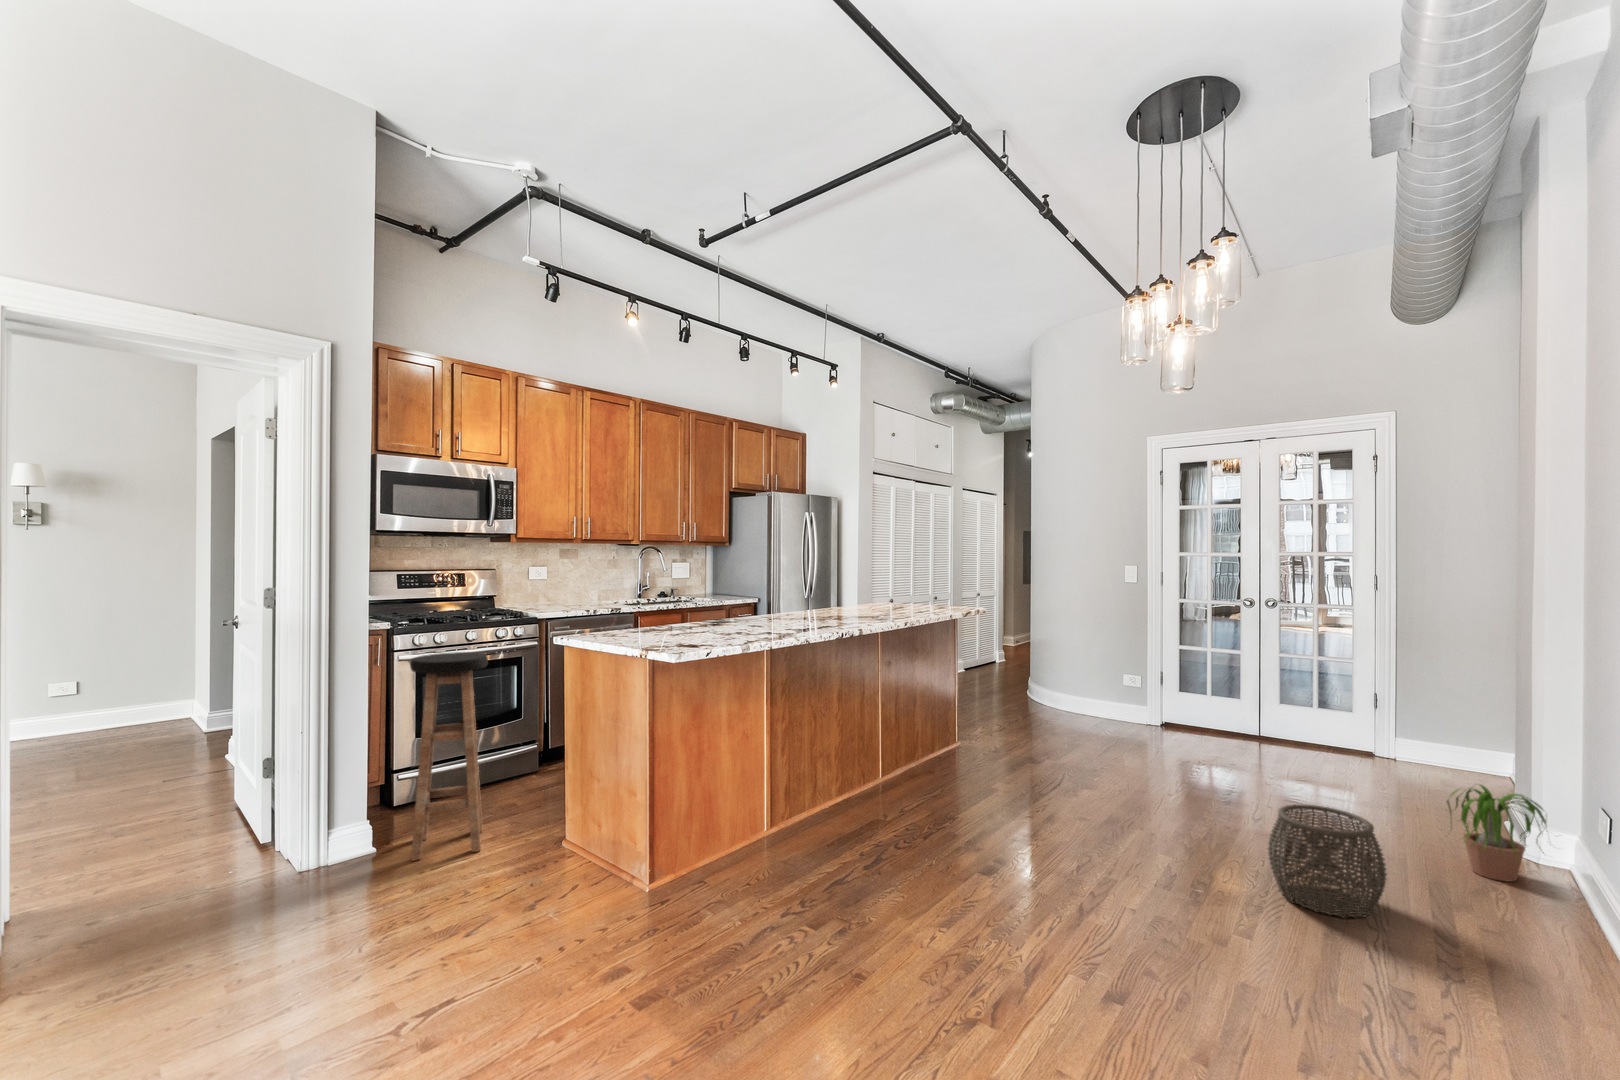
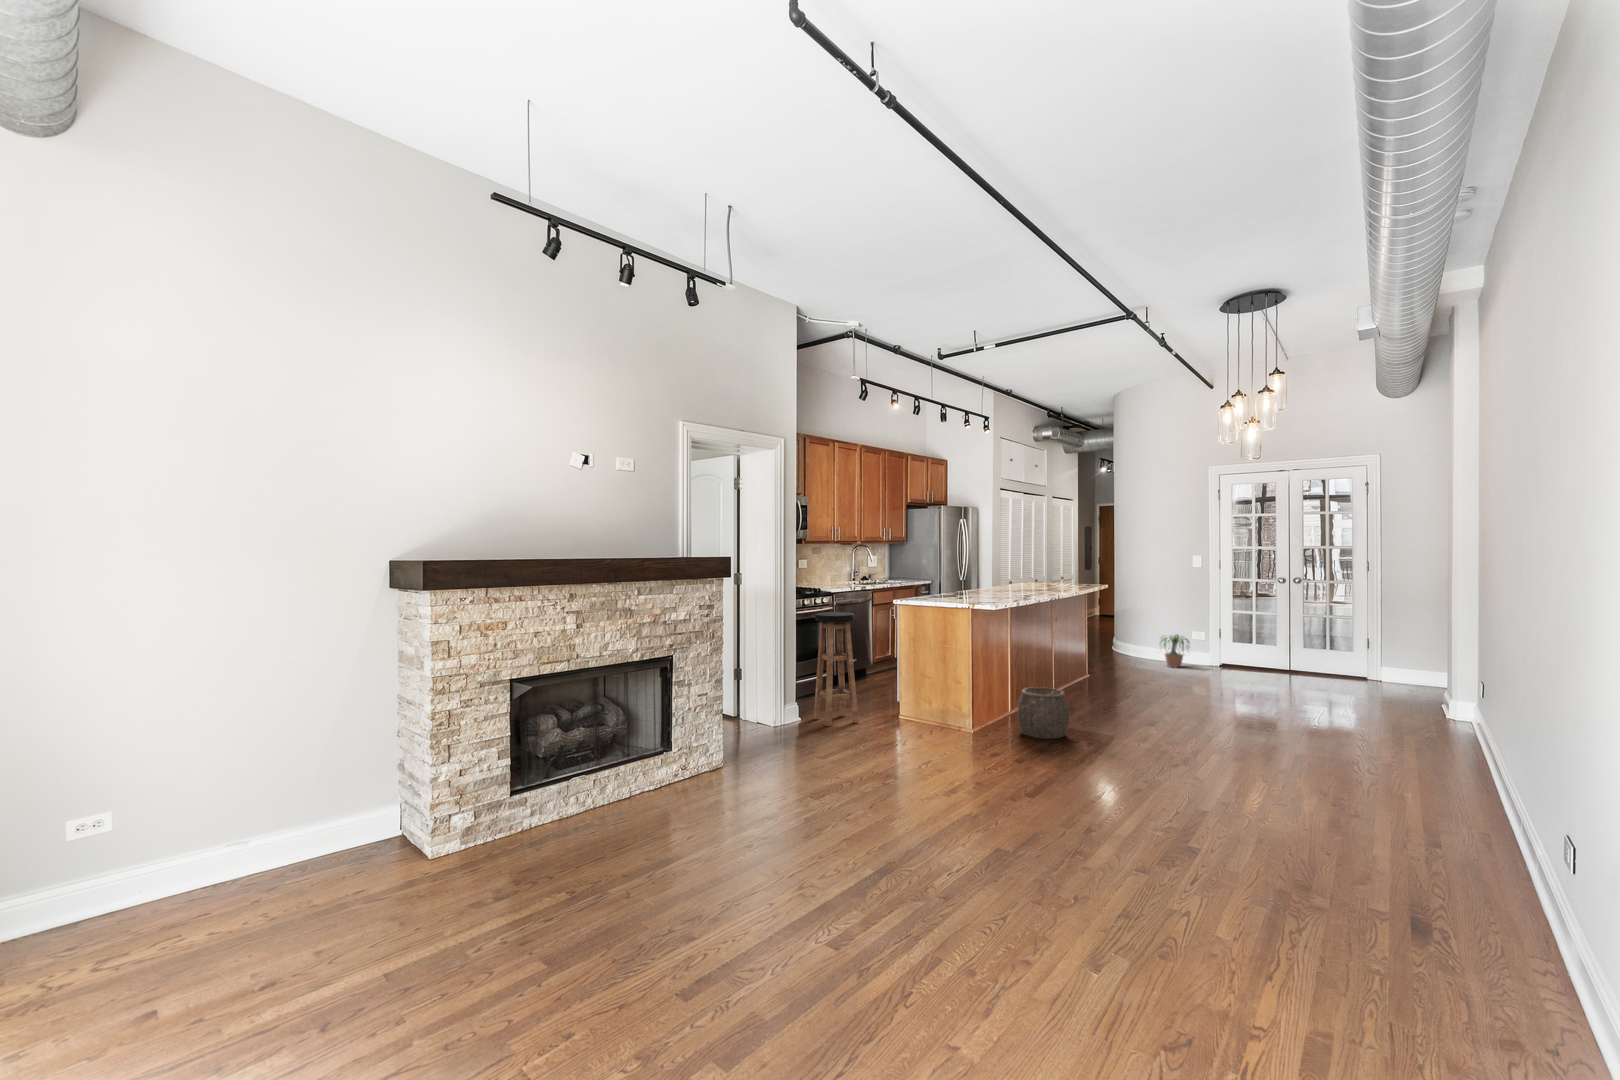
potted plant: present [1447,785,1547,882] -> present [1160,634,1189,667]
woven basket: present [1268,804,1387,918] -> present [1017,687,1070,739]

